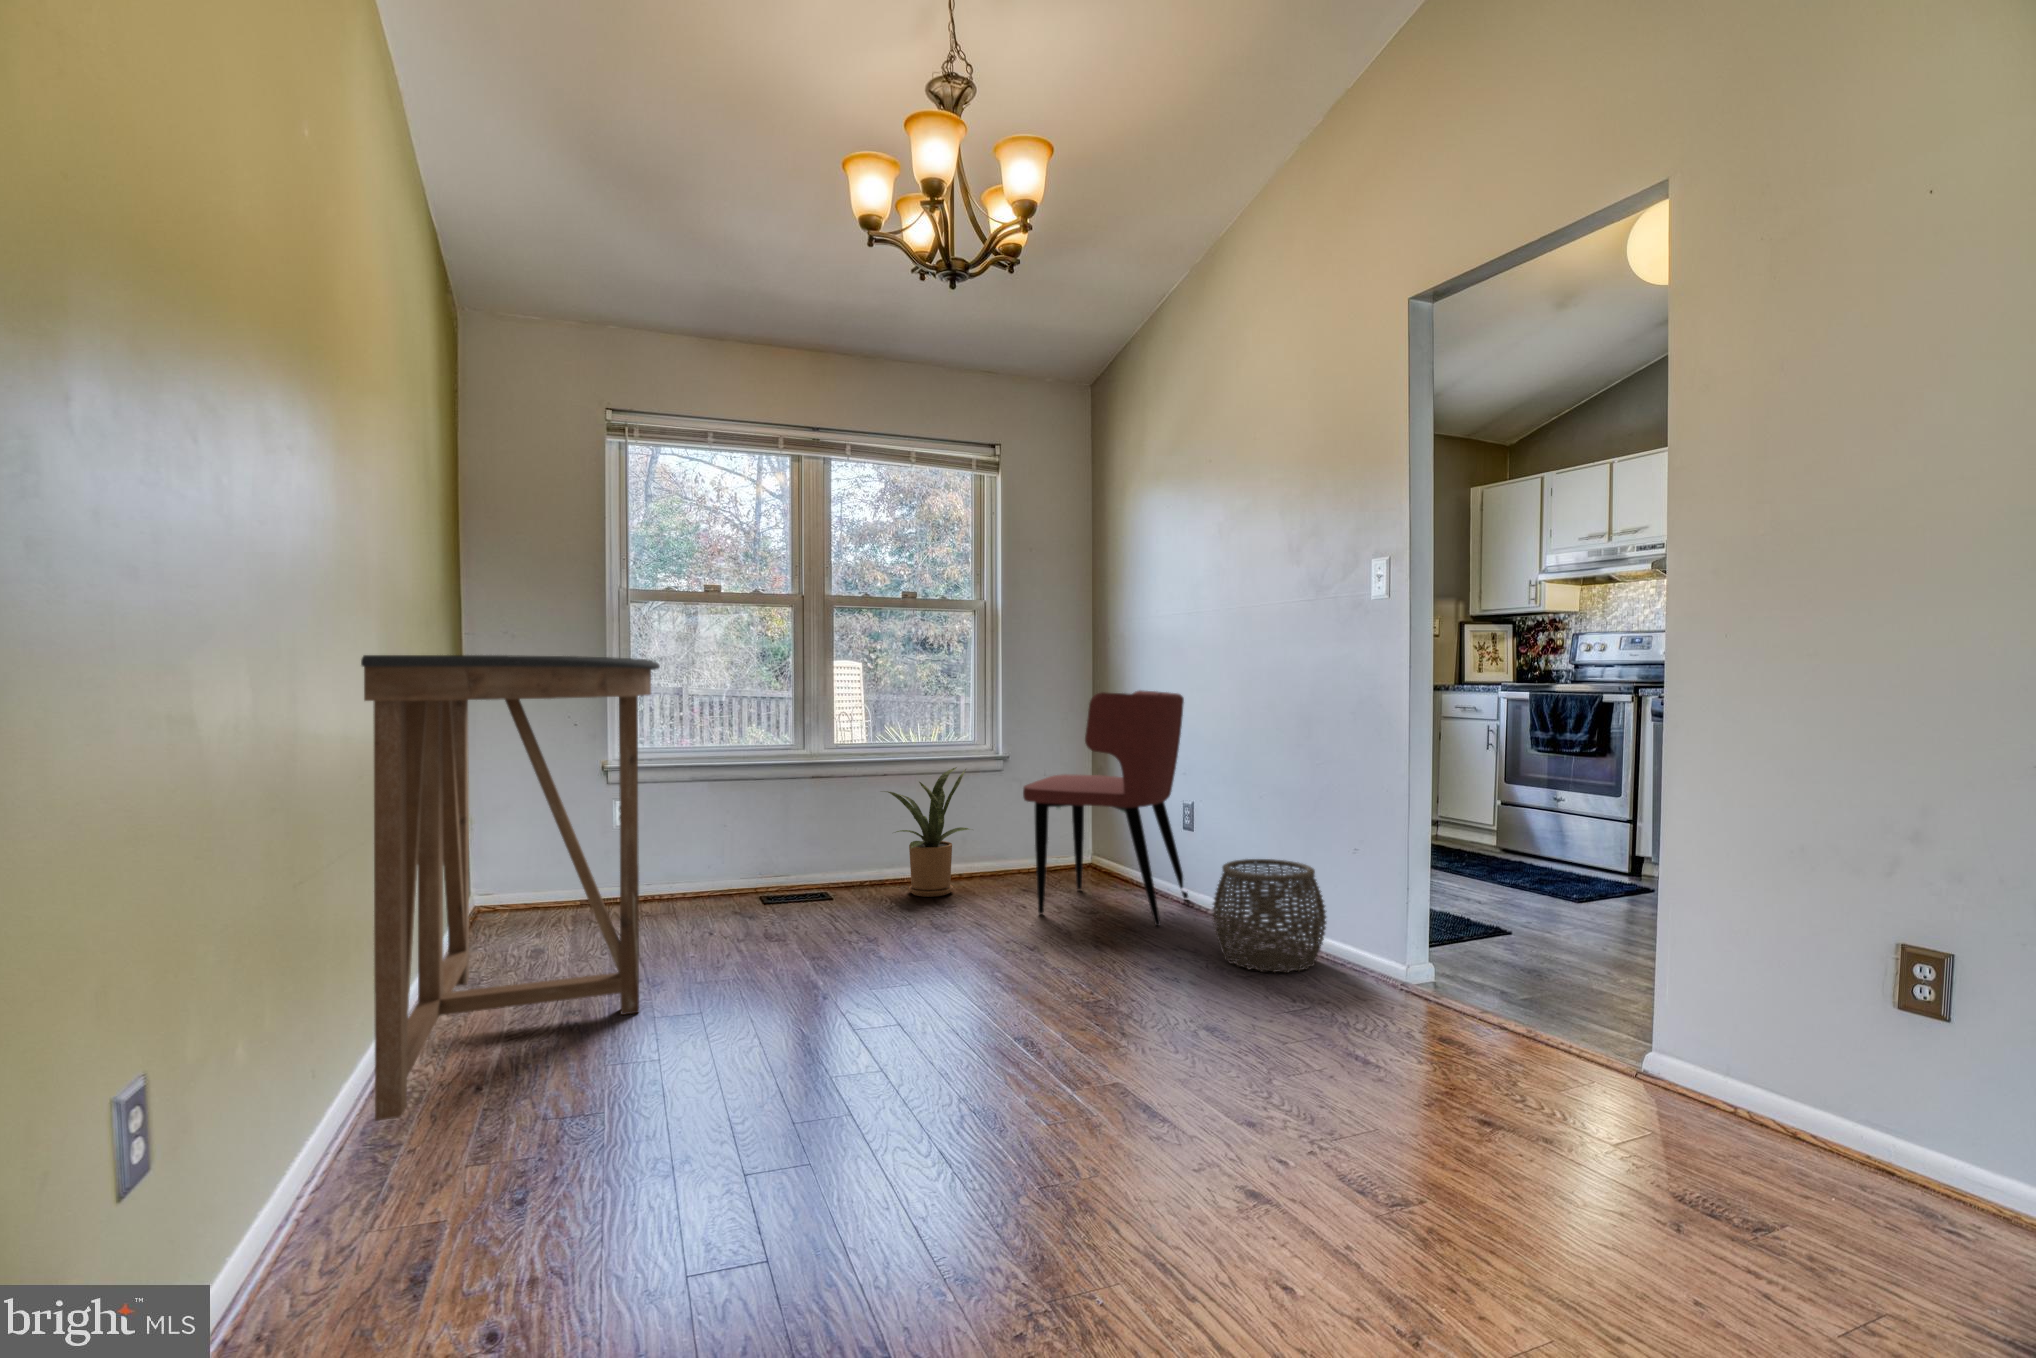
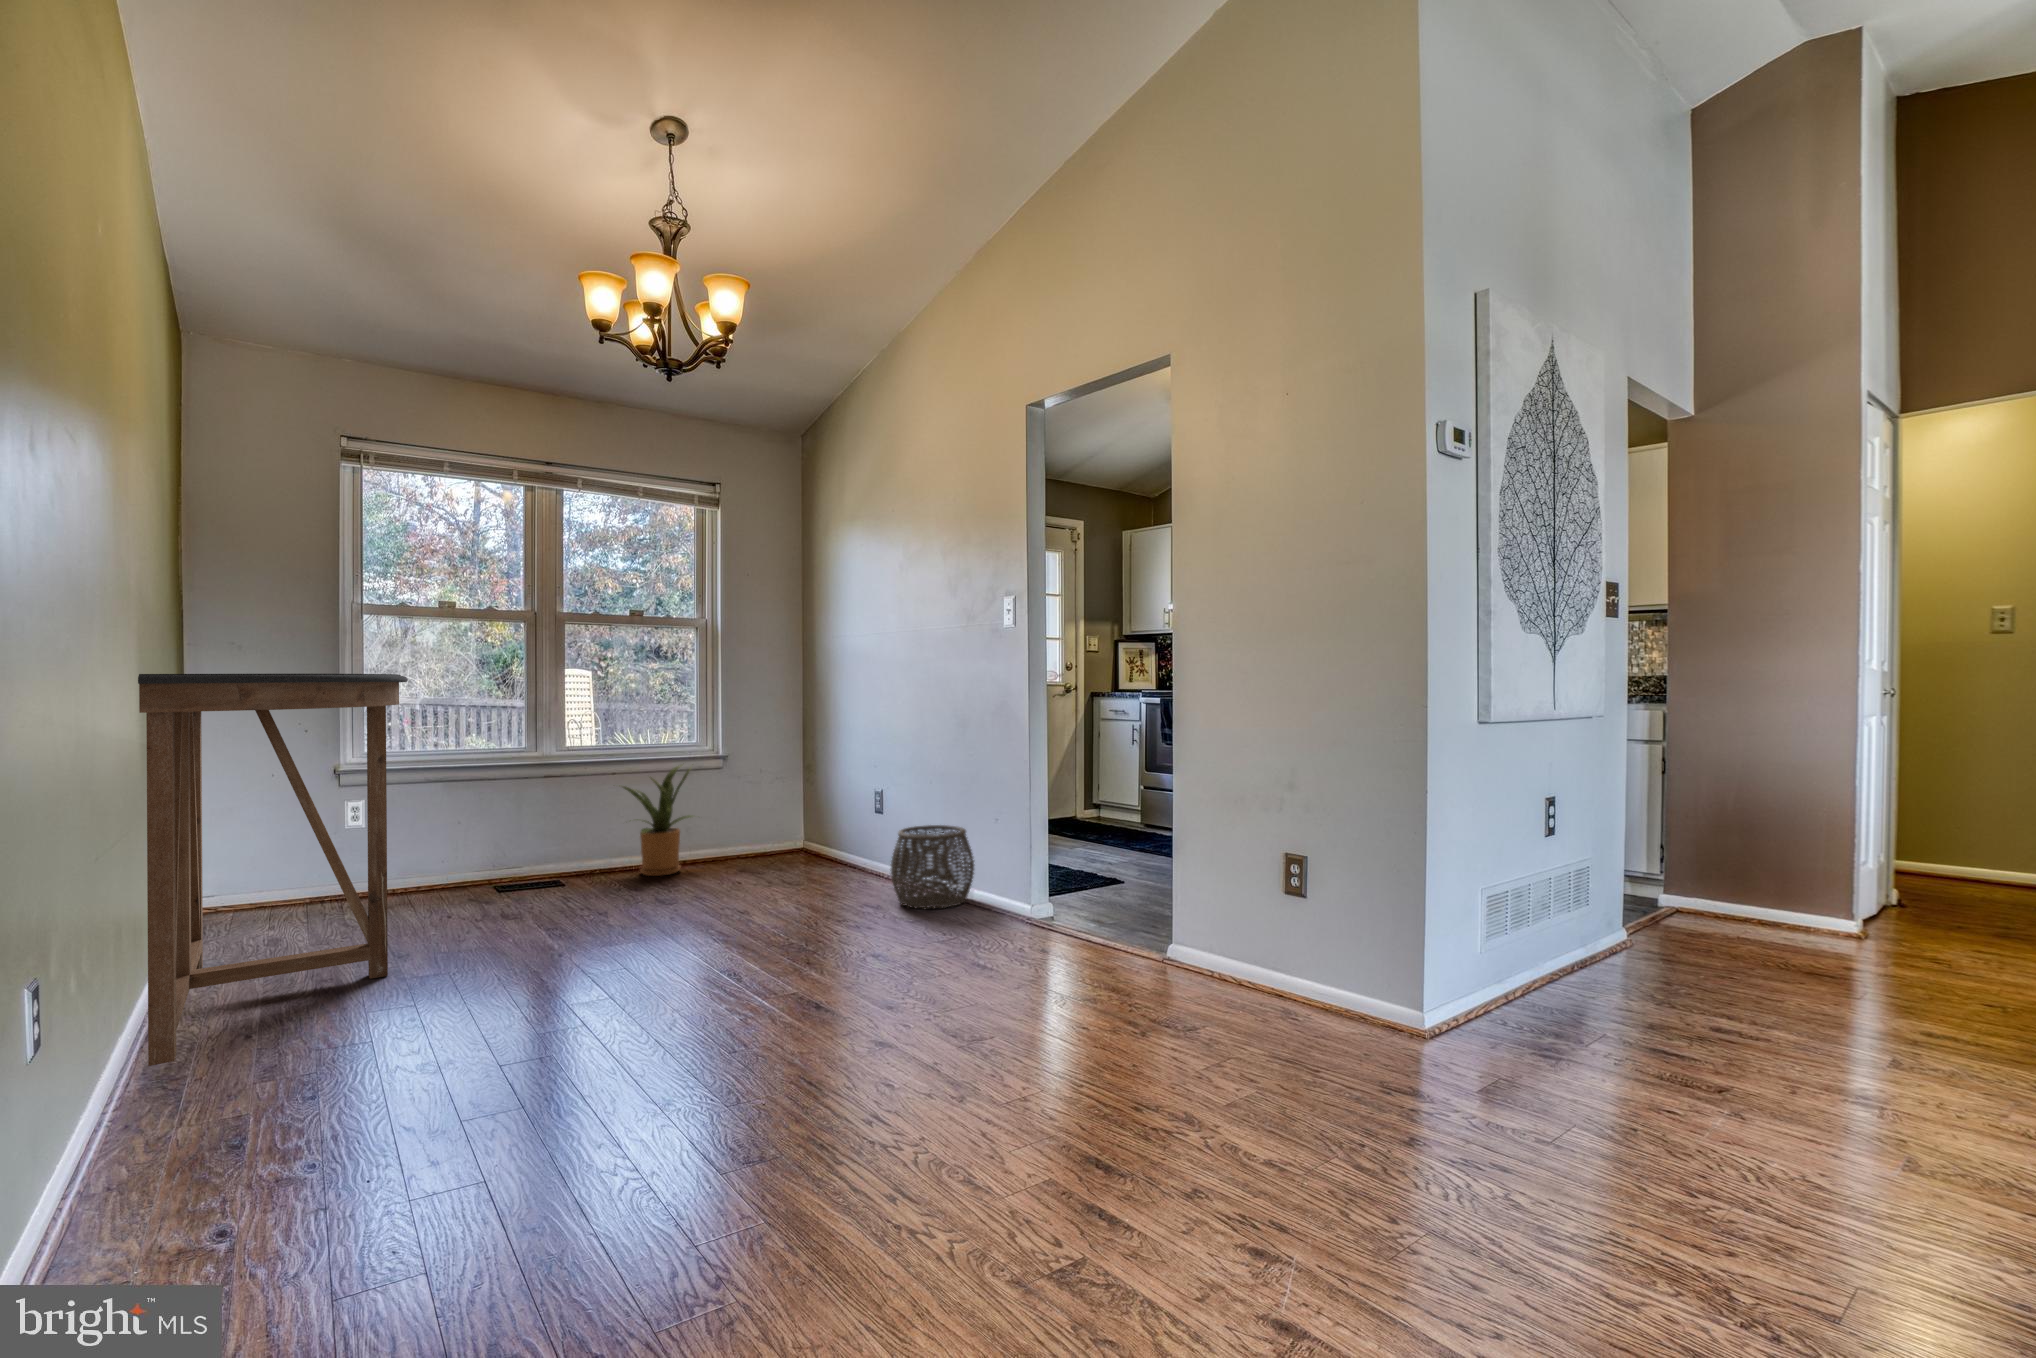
dining chair: present [1023,691,1188,926] -> none [742,695,884,885]

